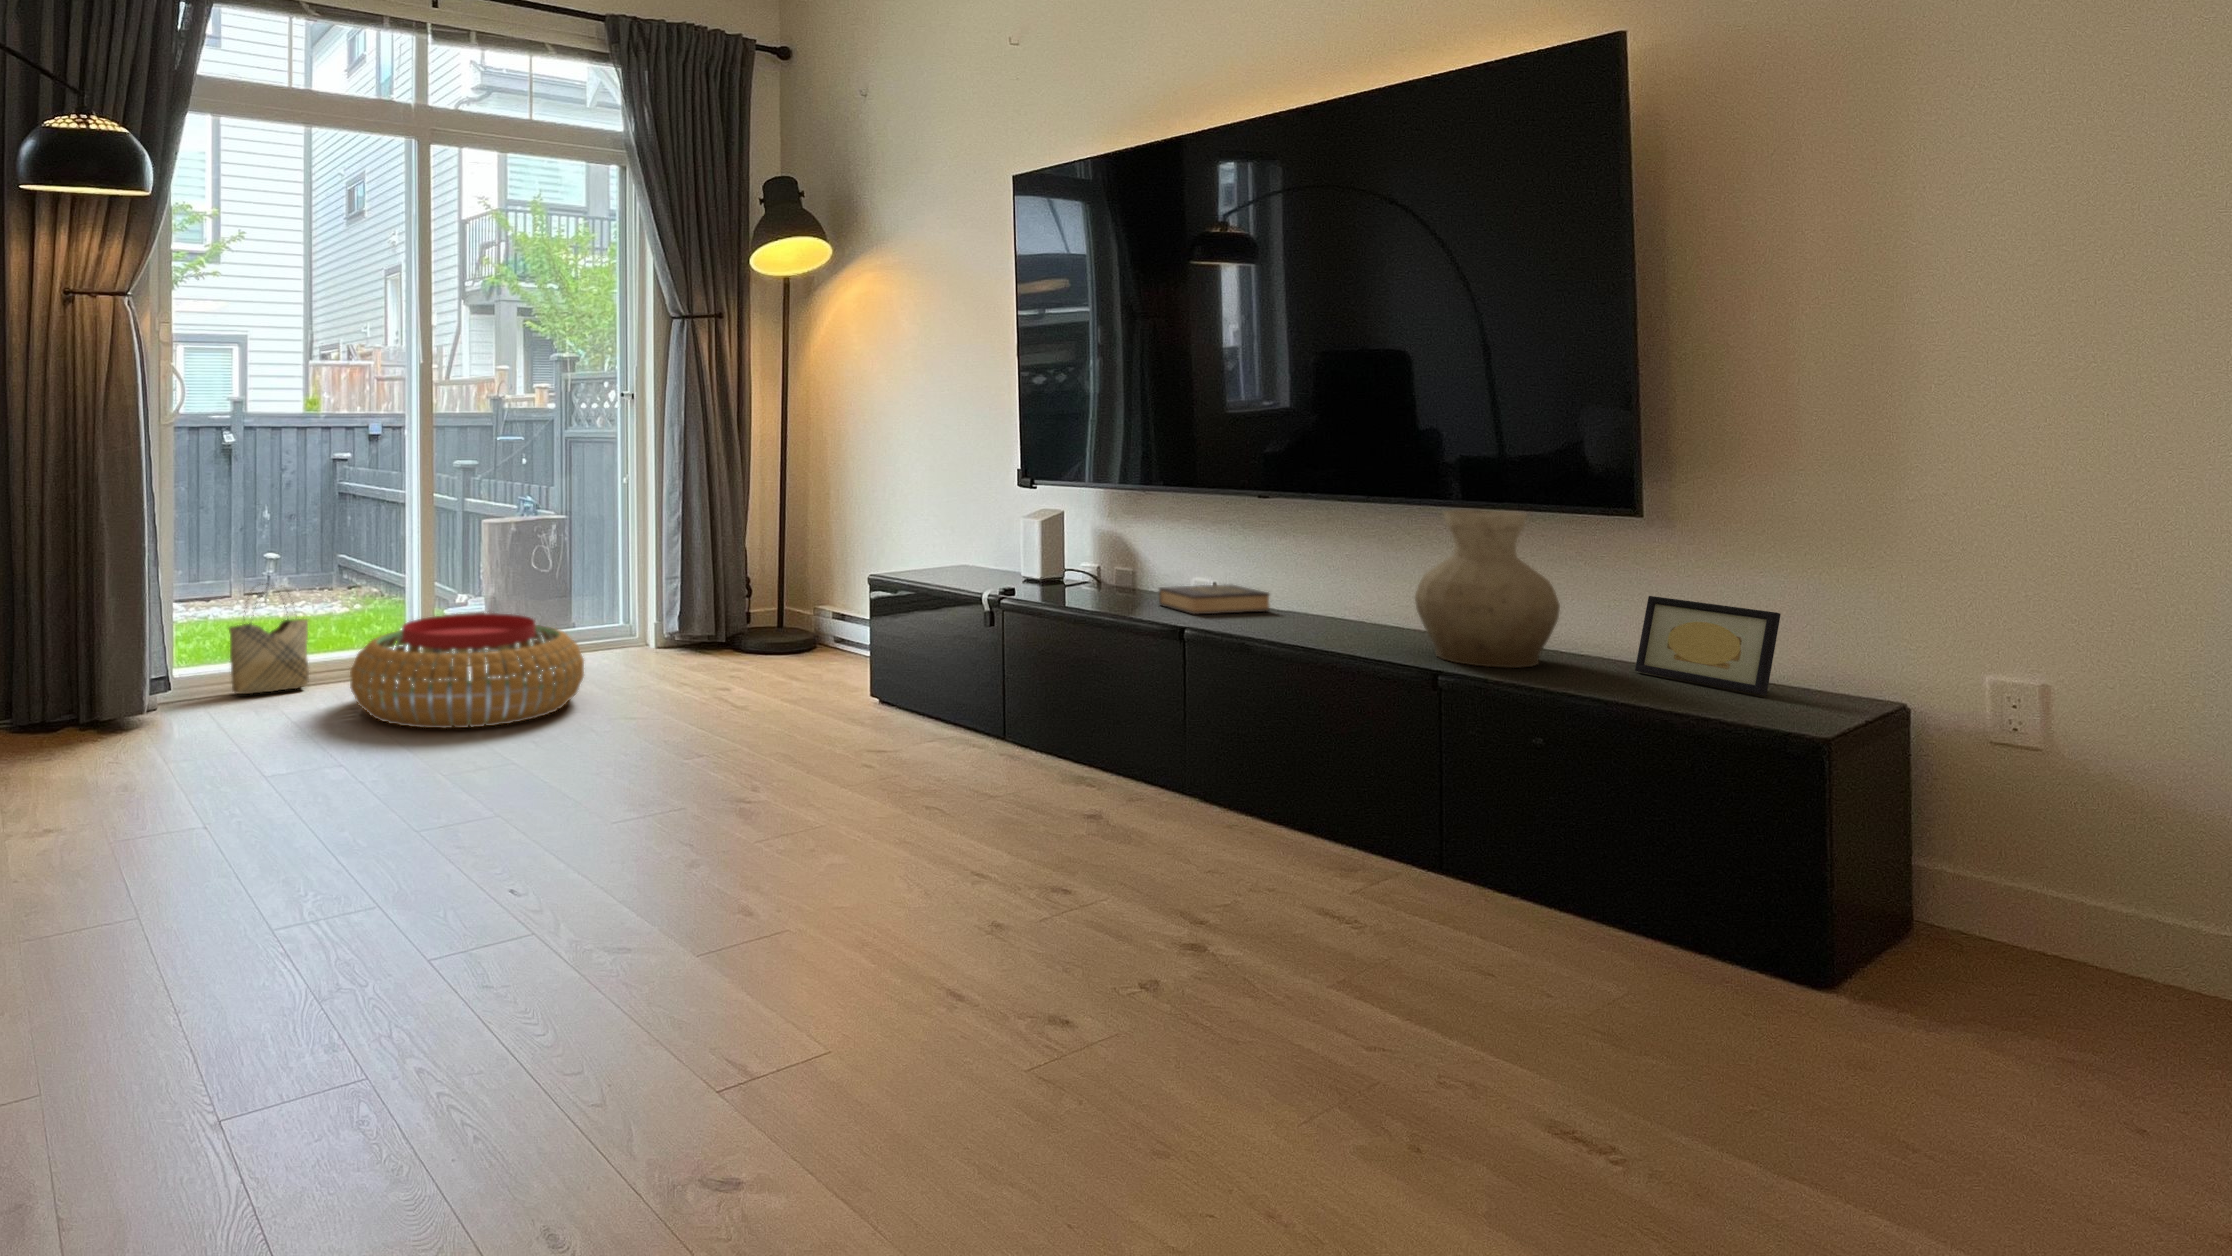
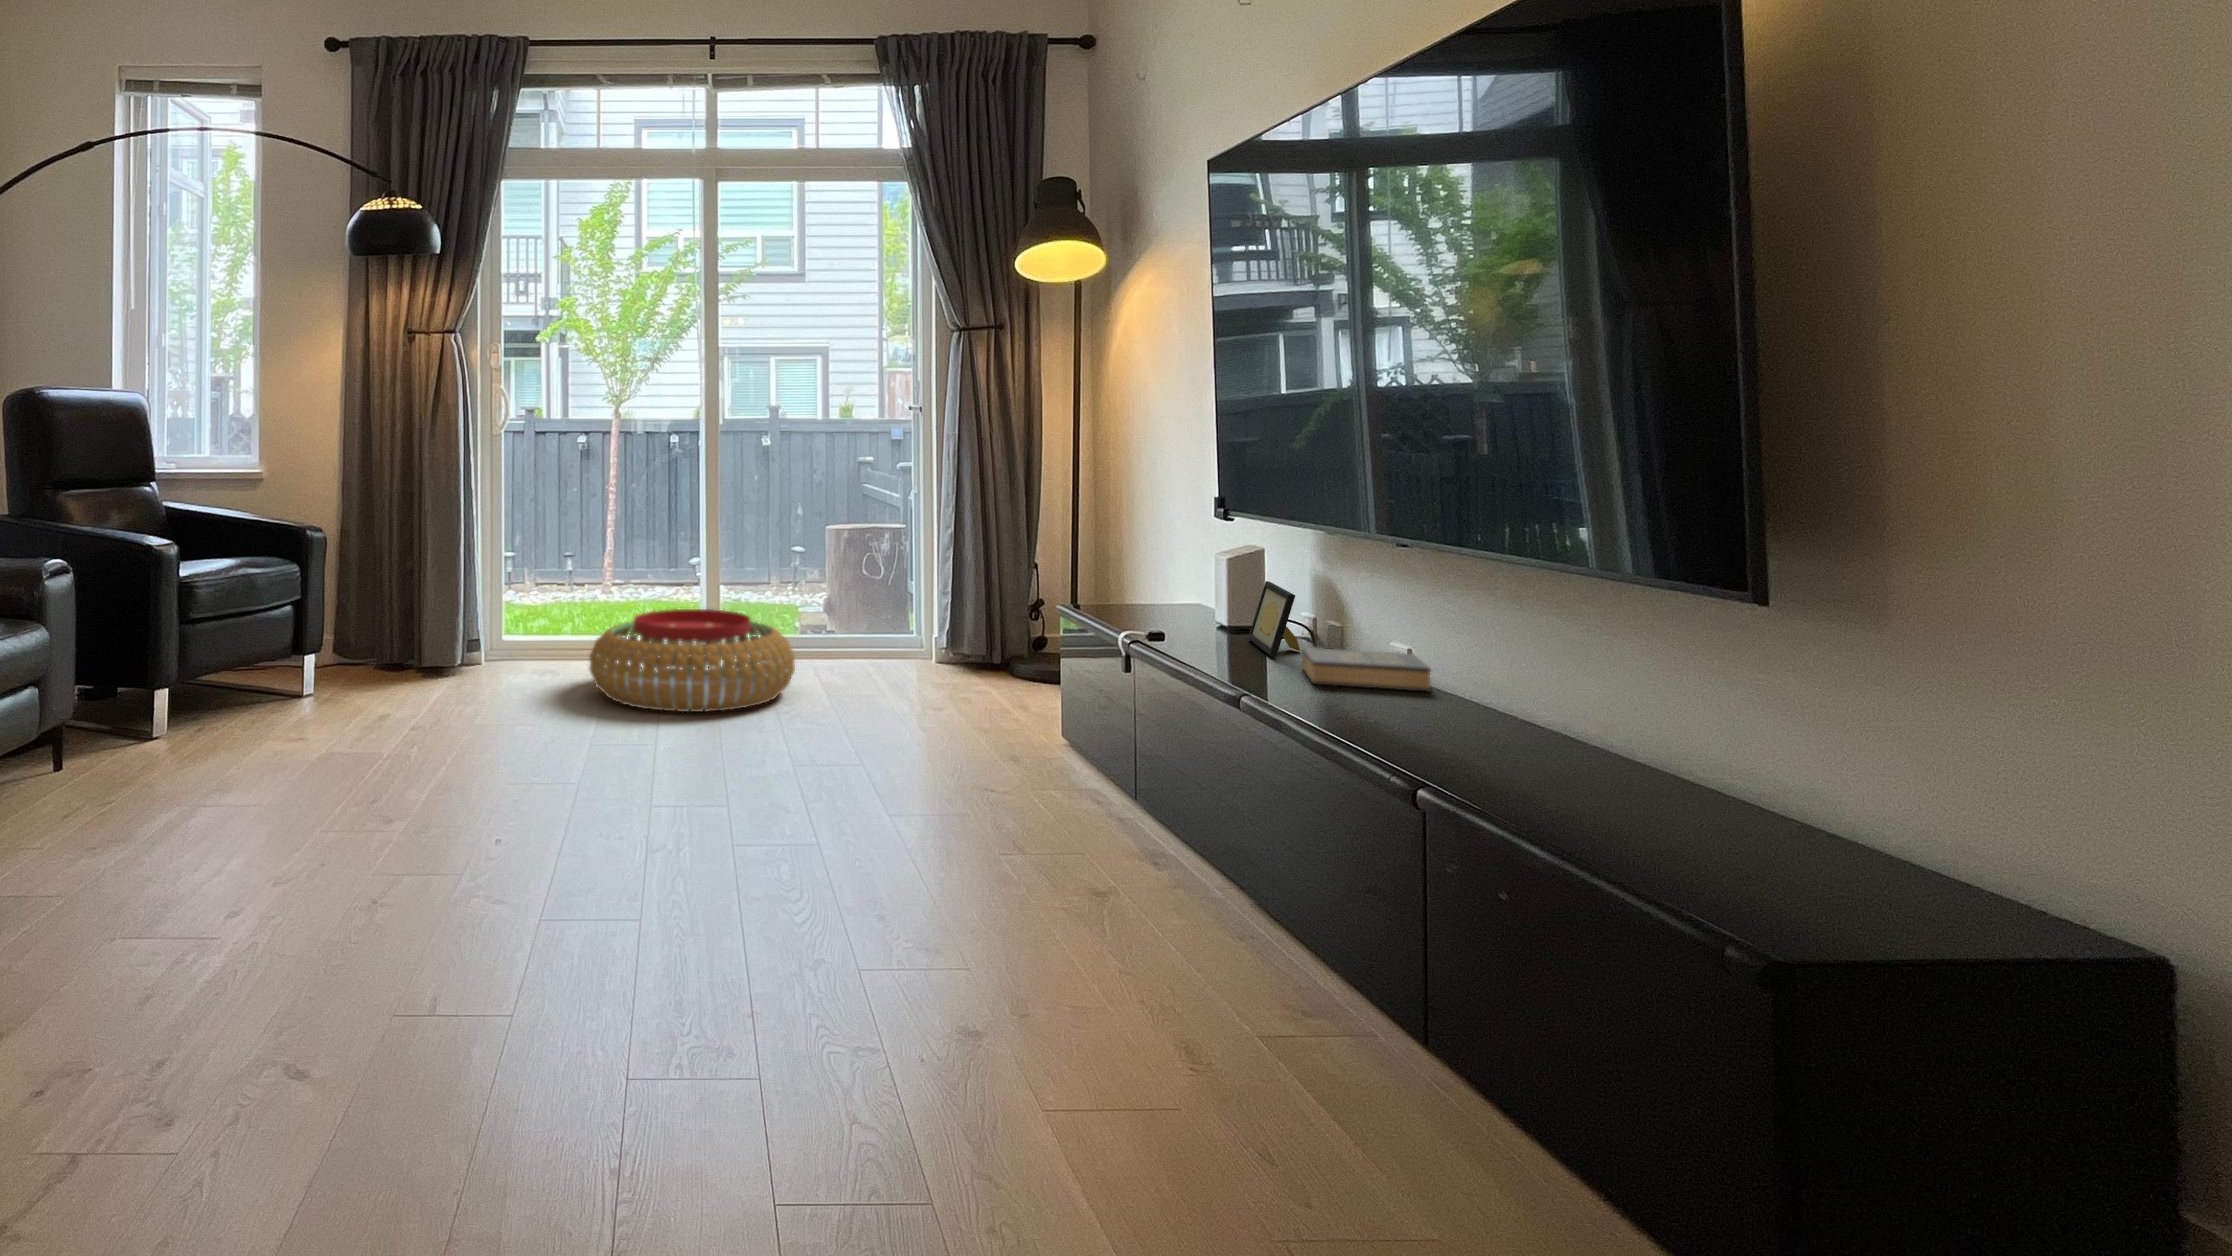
vase: present [1415,510,1560,668] -> none [1468,581,1678,805]
woven basket: present [229,584,309,694] -> none [534,568,601,660]
picture frame: present [1635,596,1781,696] -> present [1248,581,1300,658]

